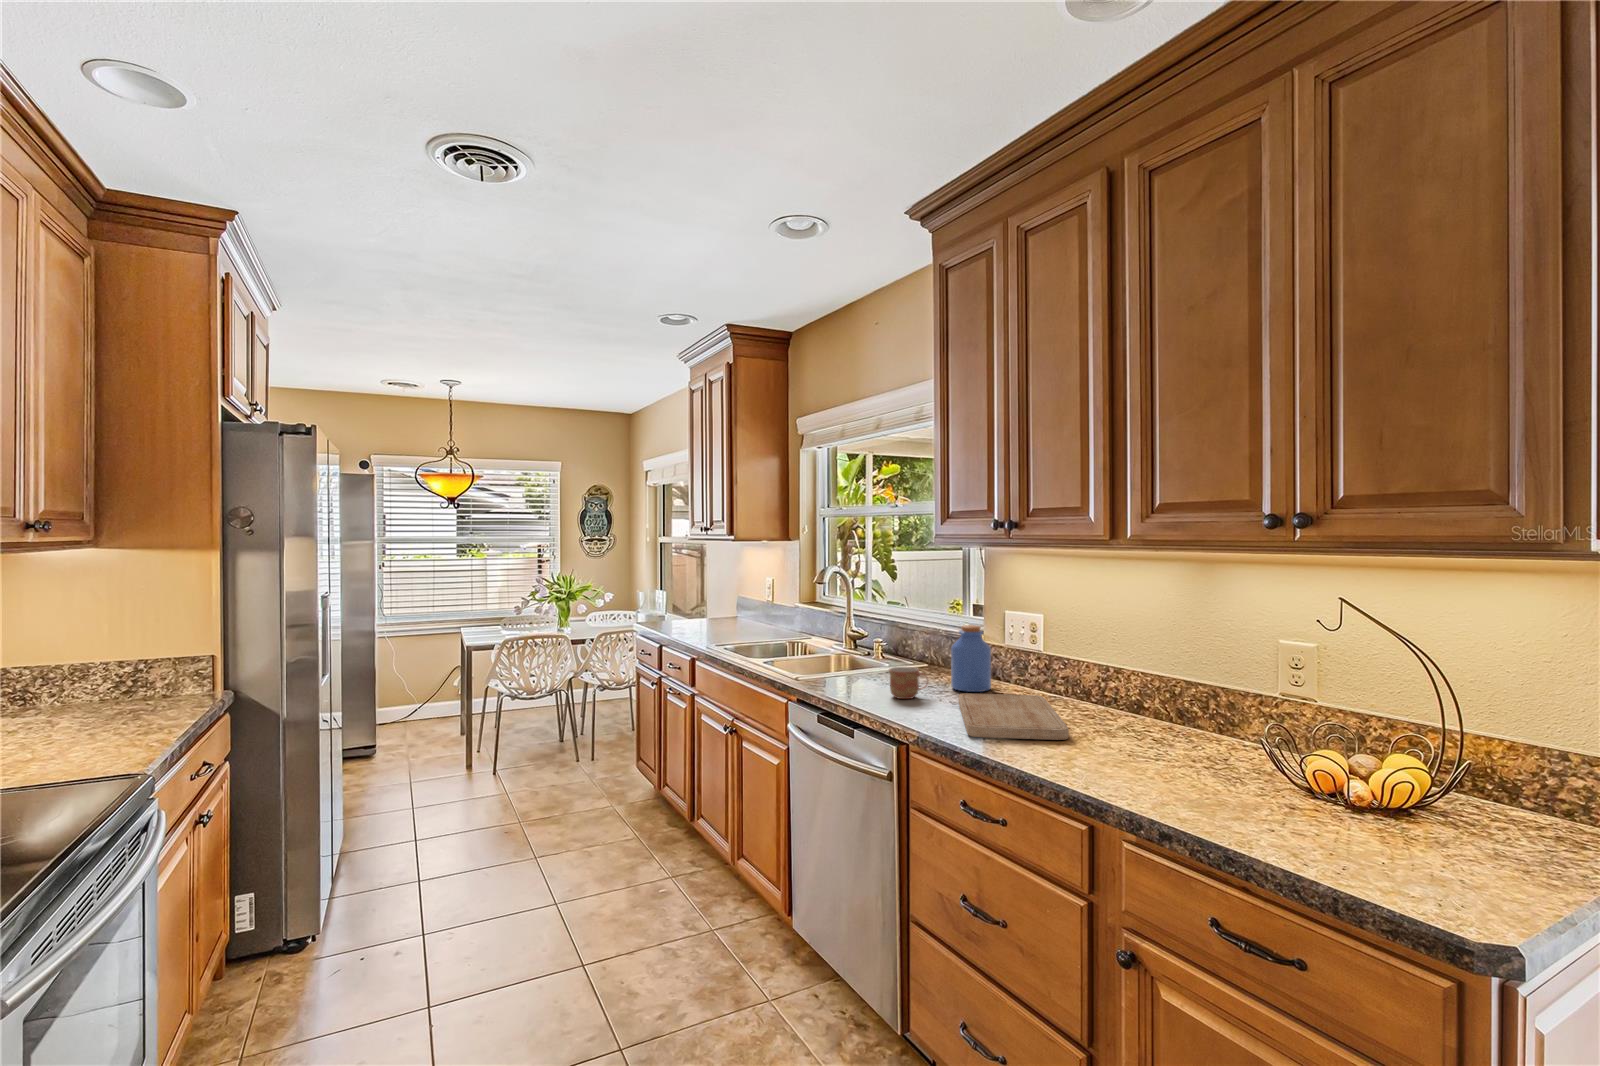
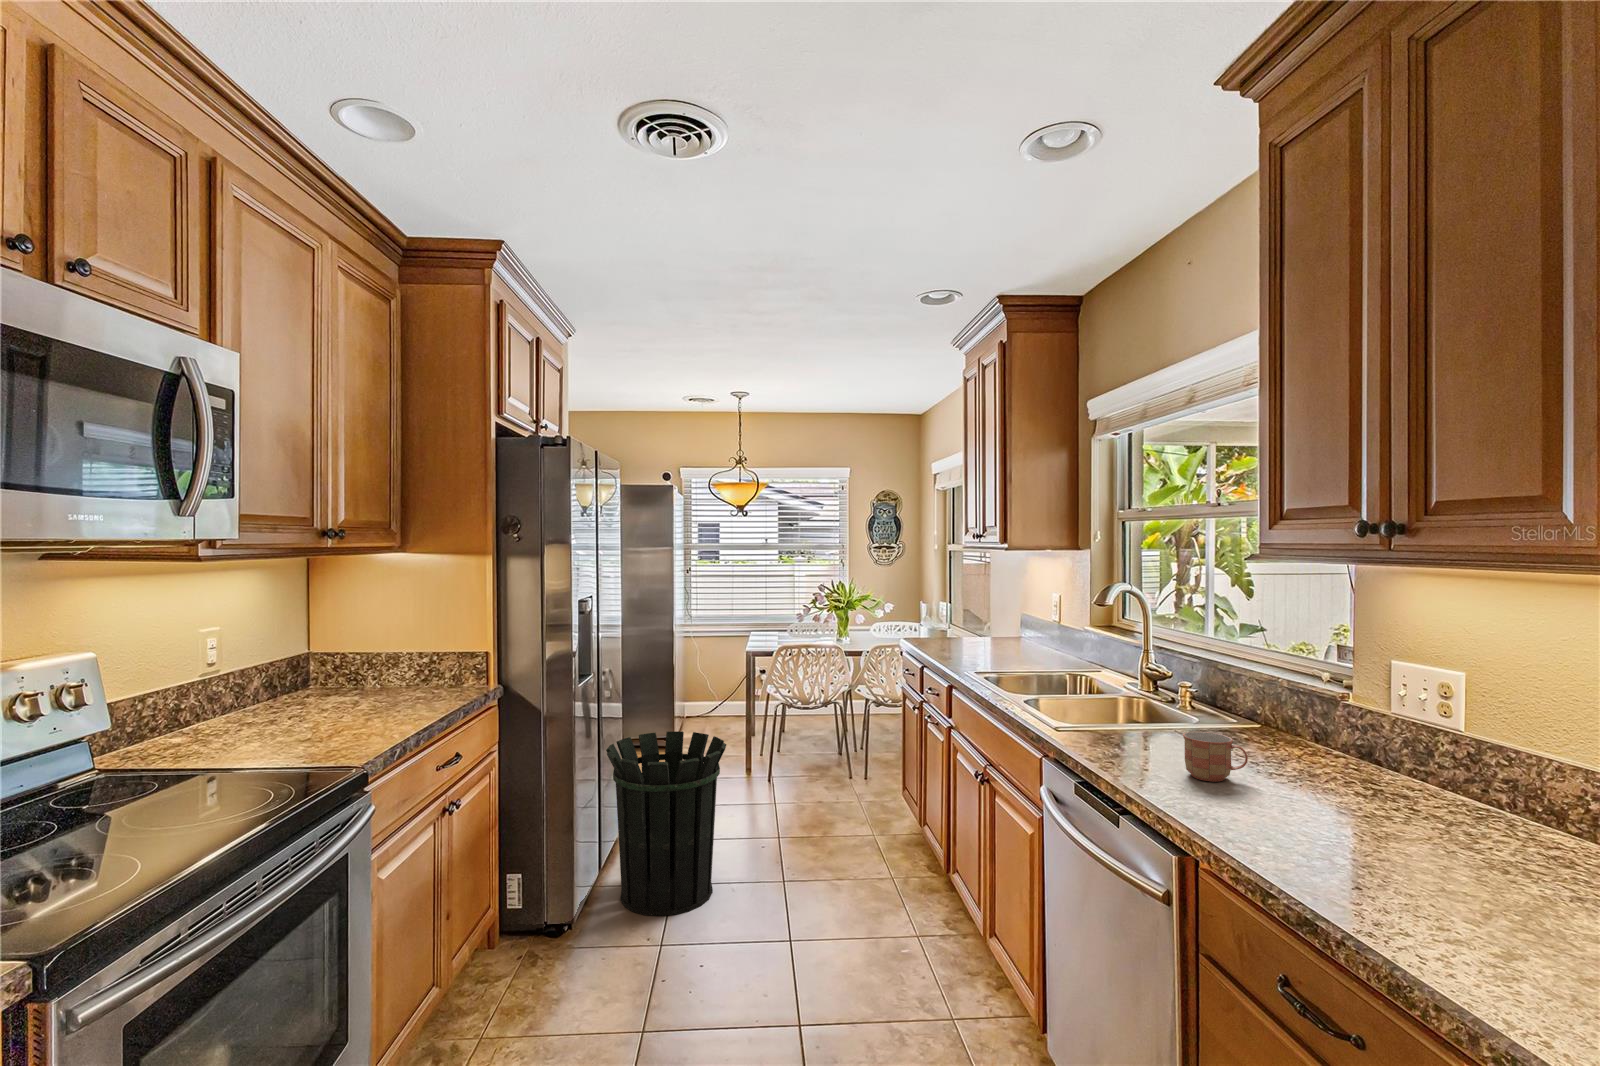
jar: present [951,625,991,692] -> none [1290,678,1361,783]
cutting board: present [959,693,1069,740] -> none [1298,786,1518,911]
waste bin: none [346,726,479,909] -> present [606,731,726,916]

